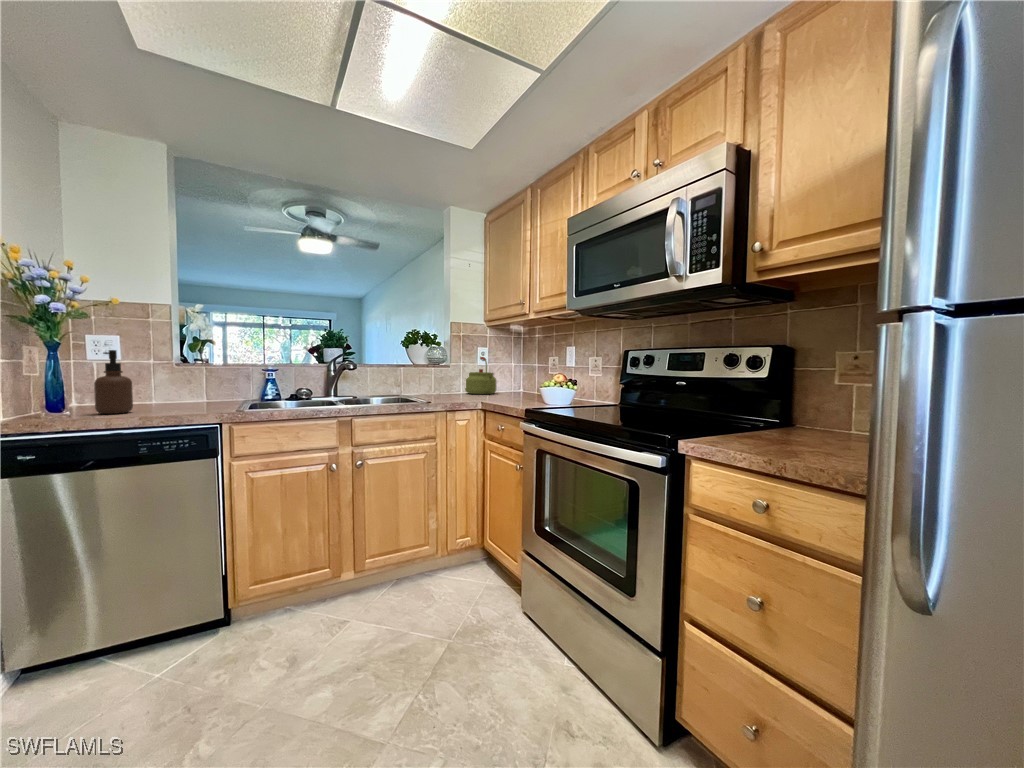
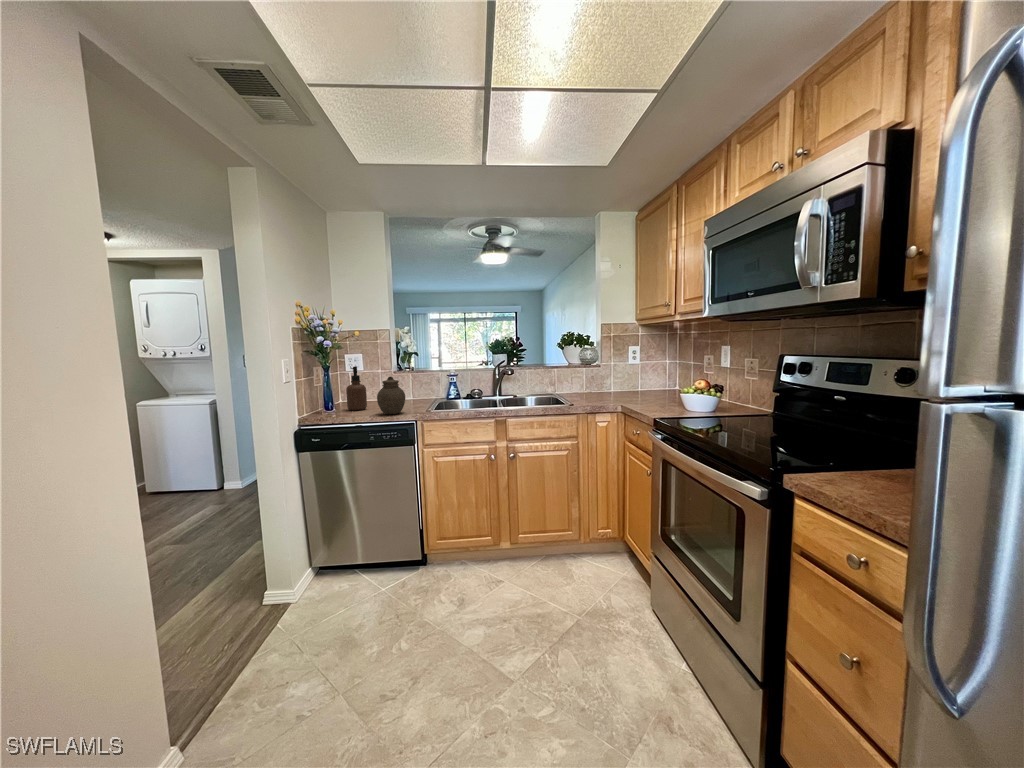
kettle: present [465,357,496,394] -> none [618,355,650,393]
jar: none [156,363,205,416] -> present [377,377,405,414]

